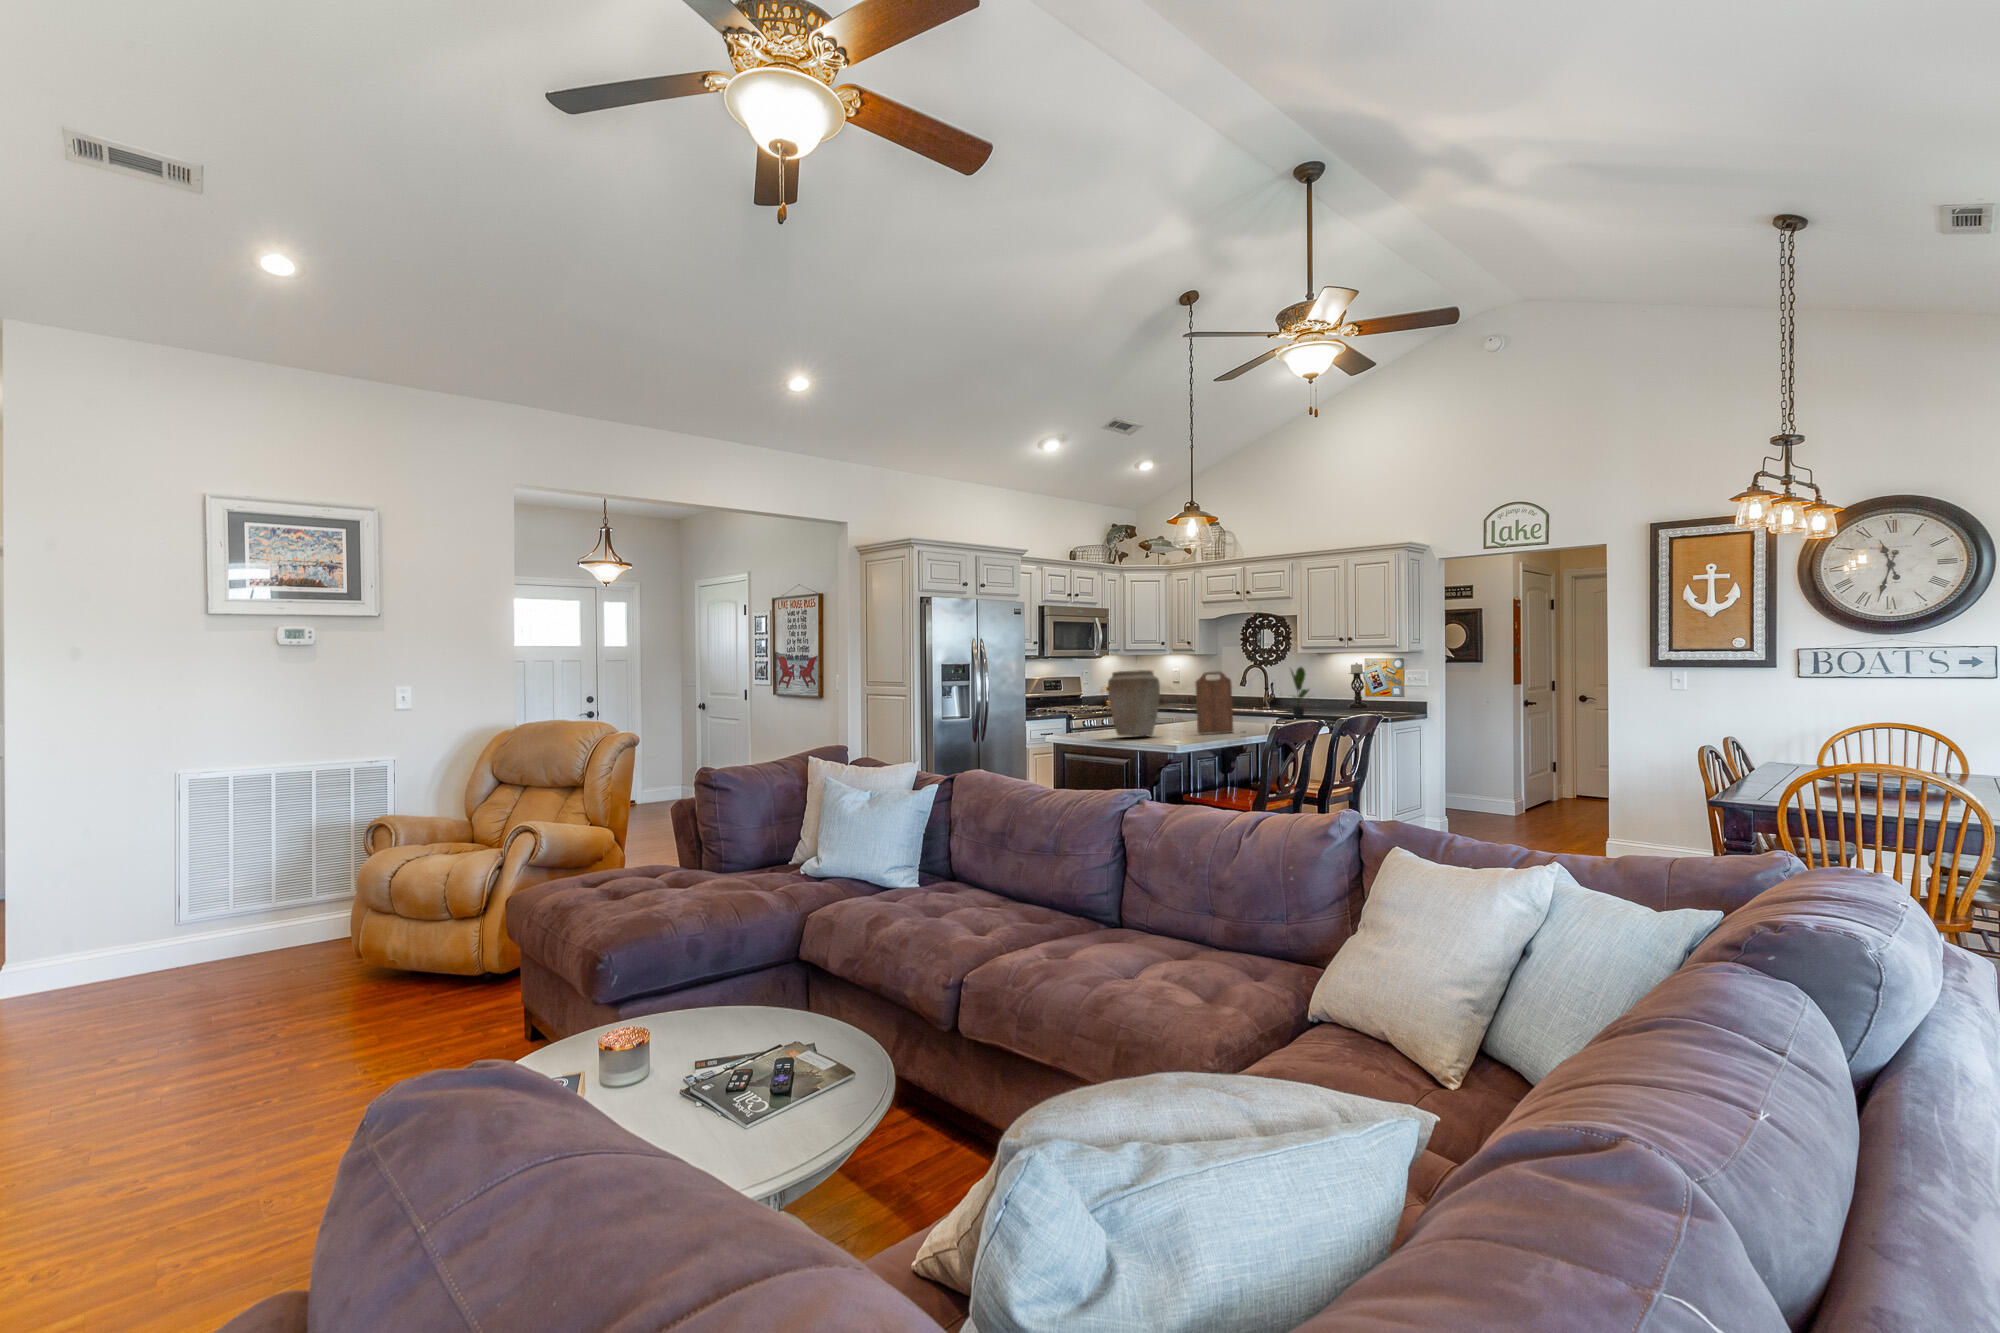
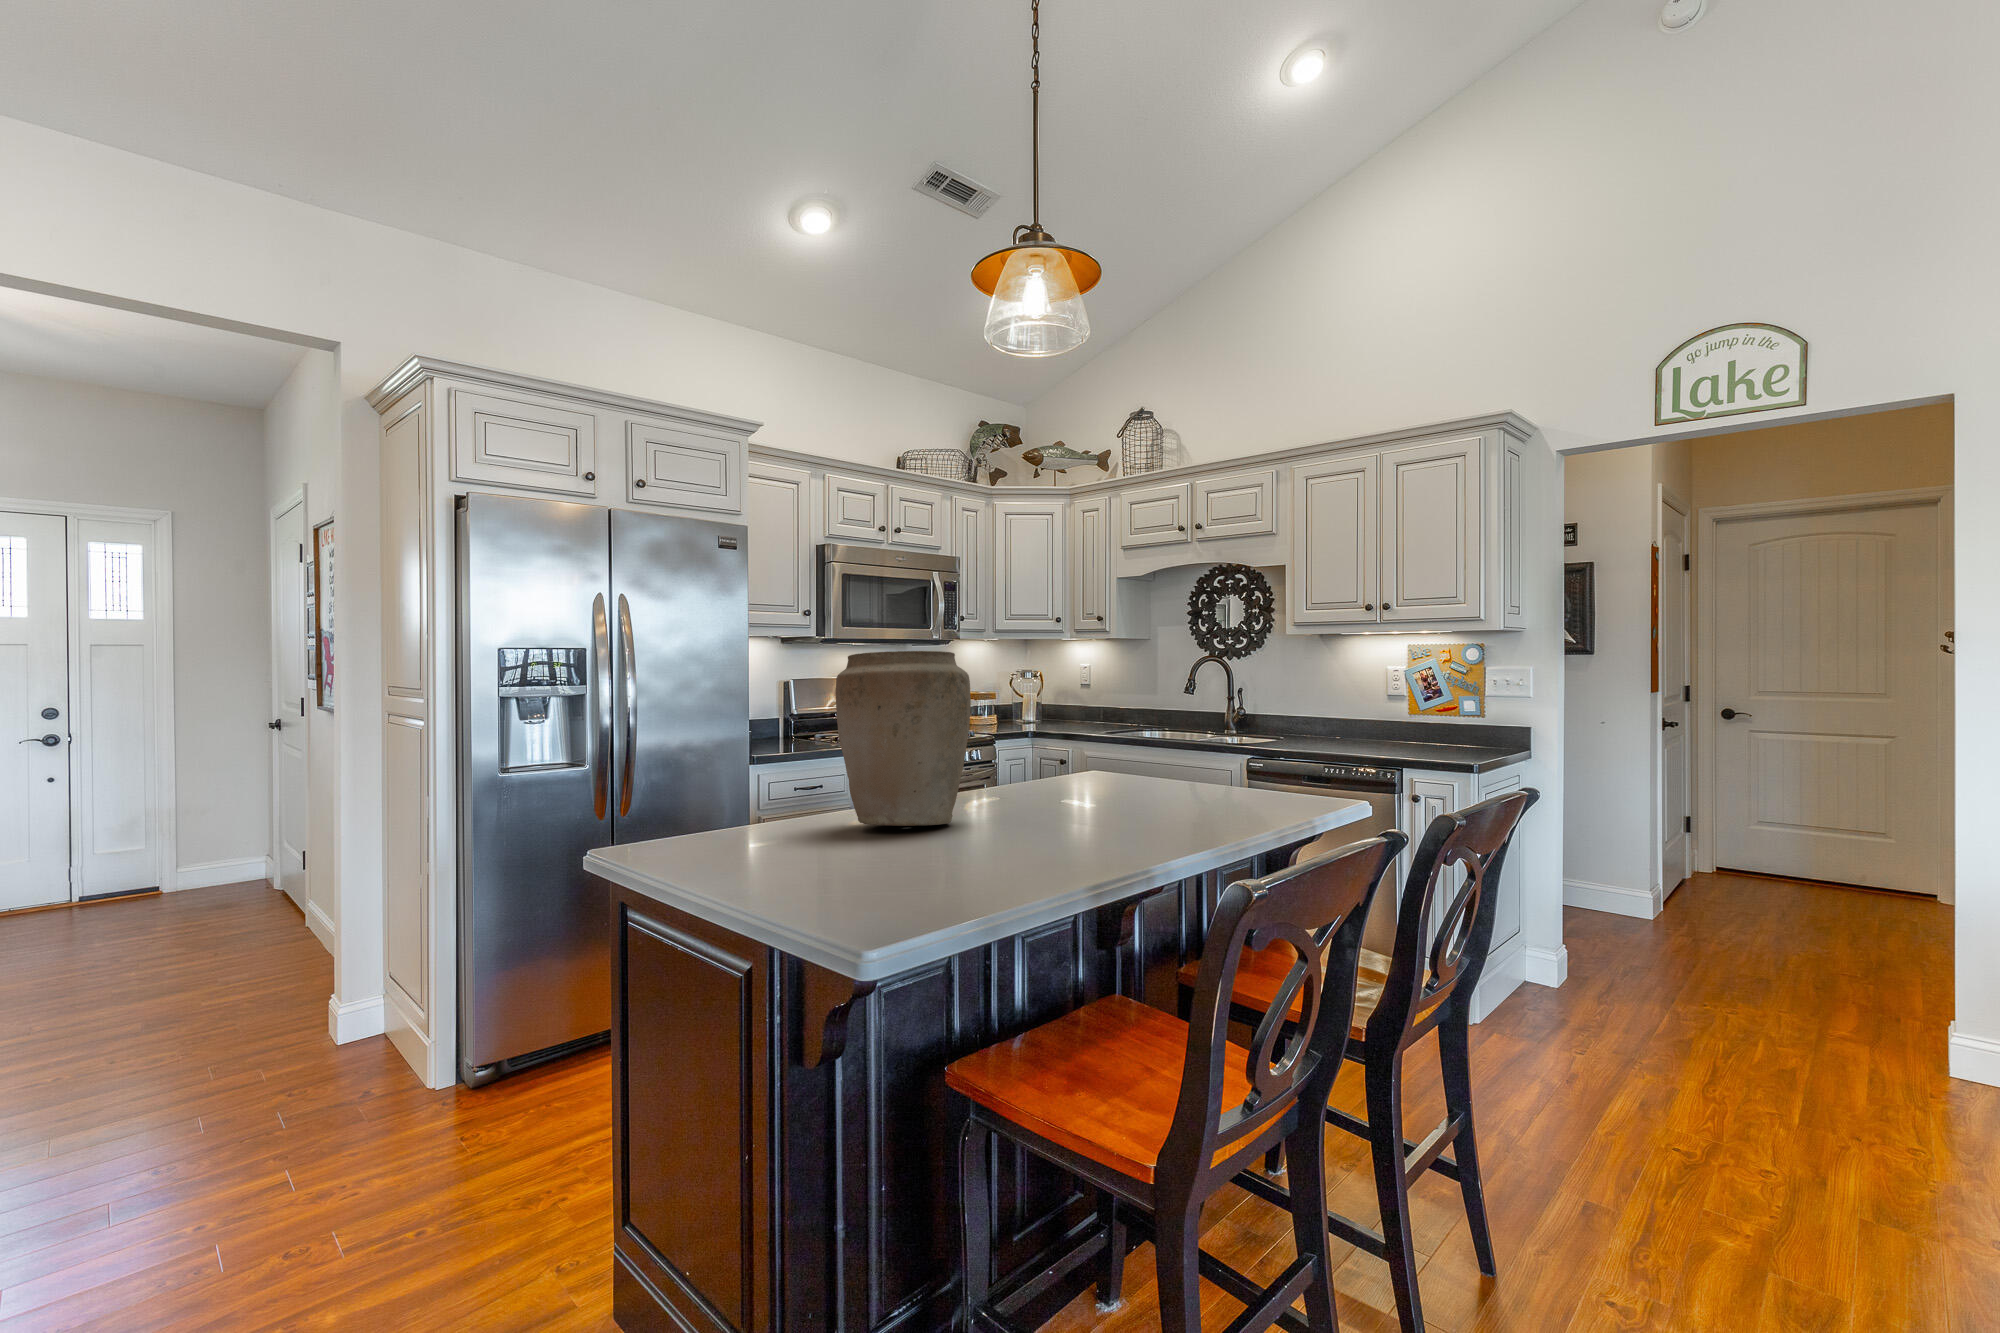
candle holder: present [1348,663,1368,708] -> none [1379,651,1416,734]
potted plant: present [1290,667,1309,717] -> none [1275,652,1333,758]
cutting board: present [1196,671,1233,734] -> none [1063,655,1160,817]

